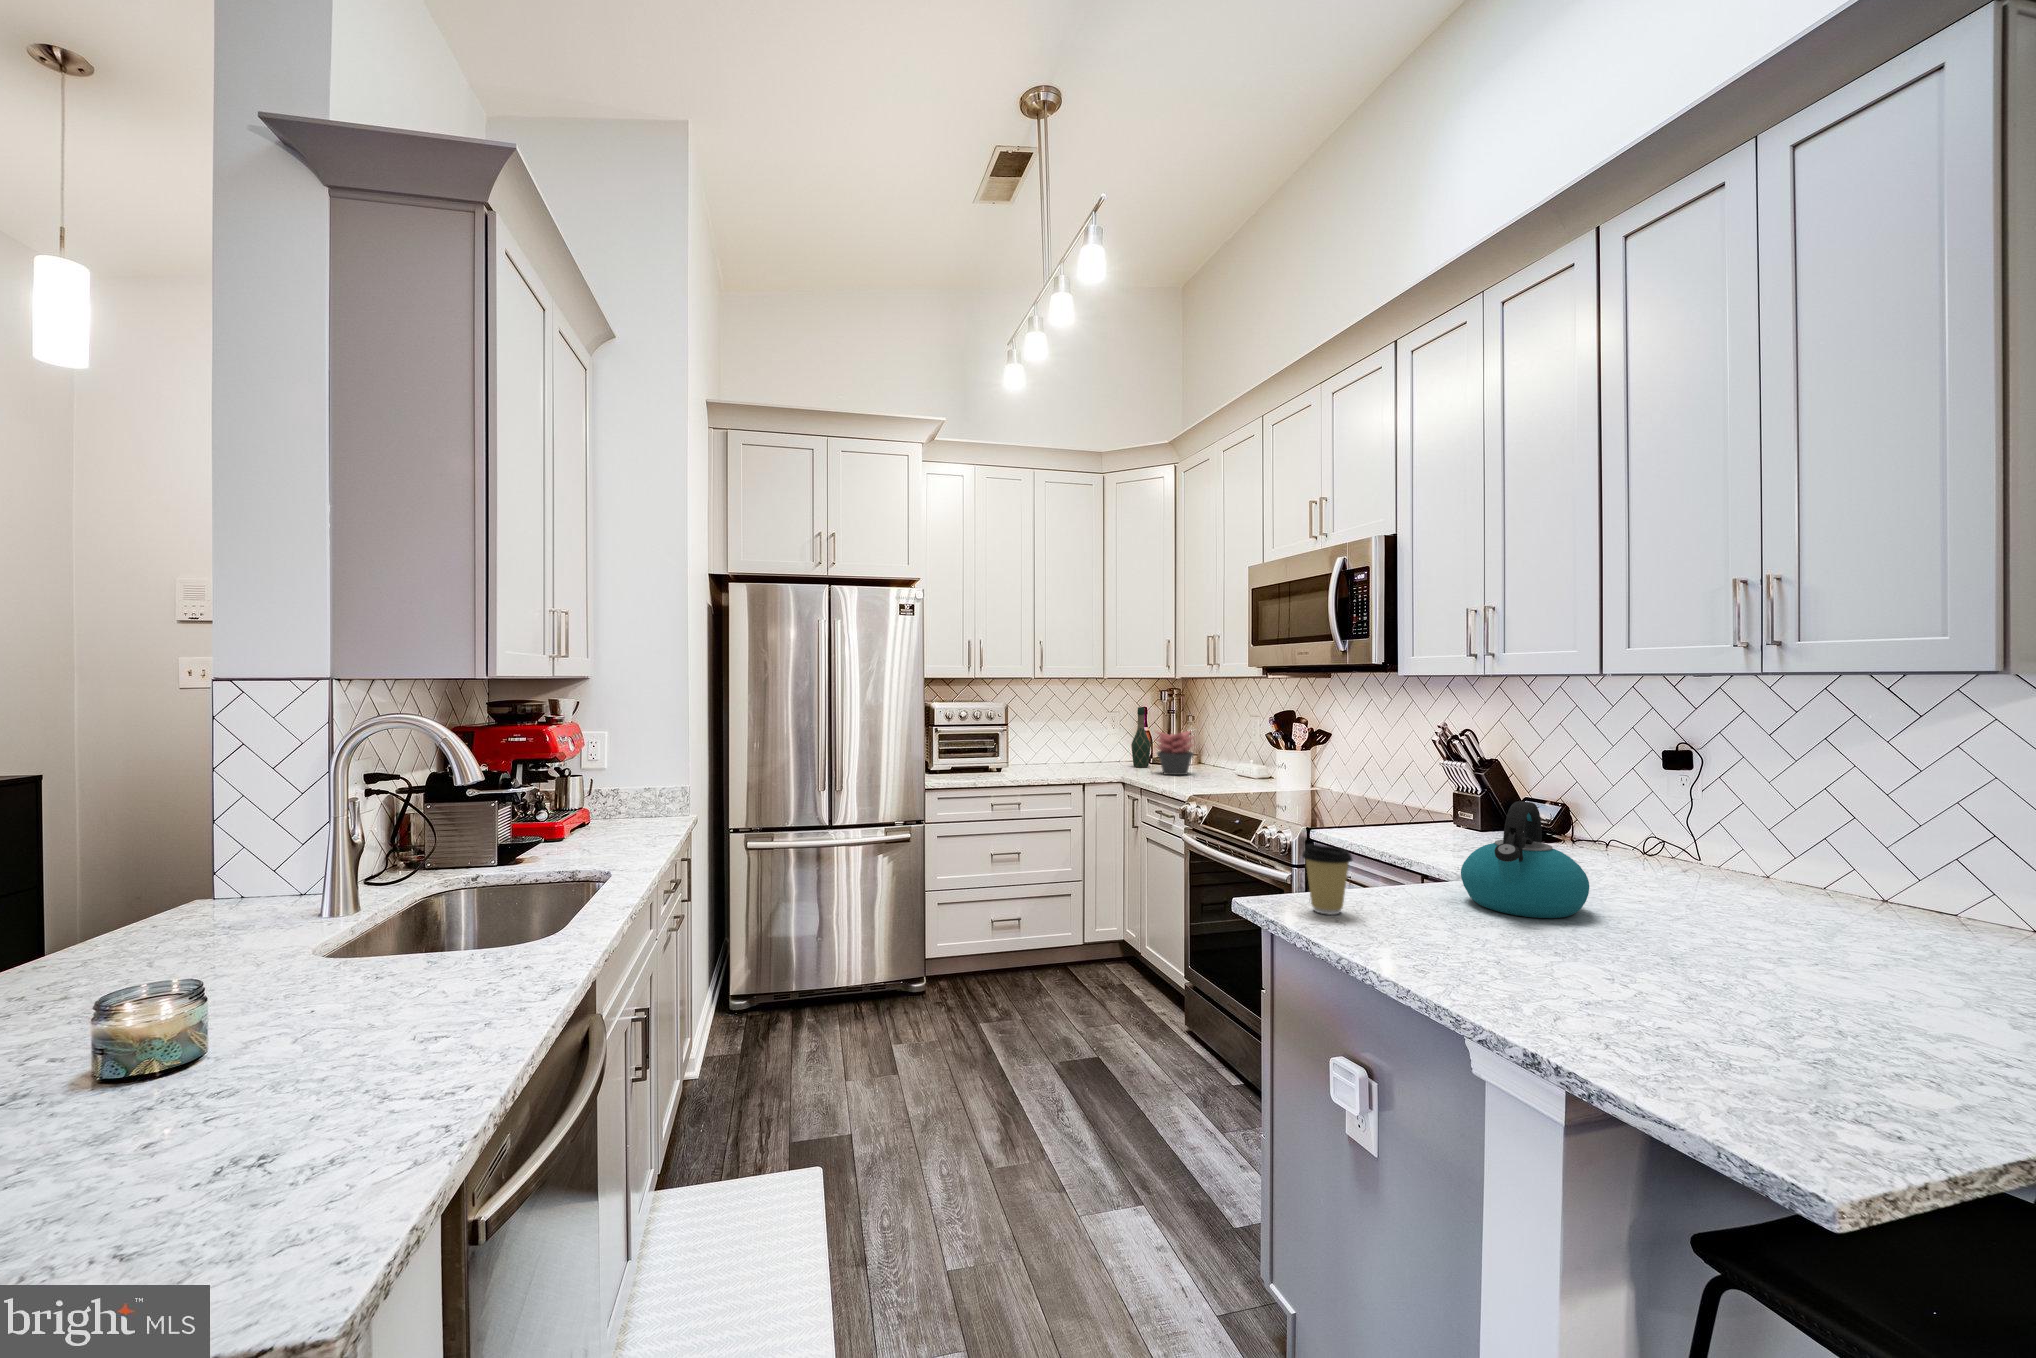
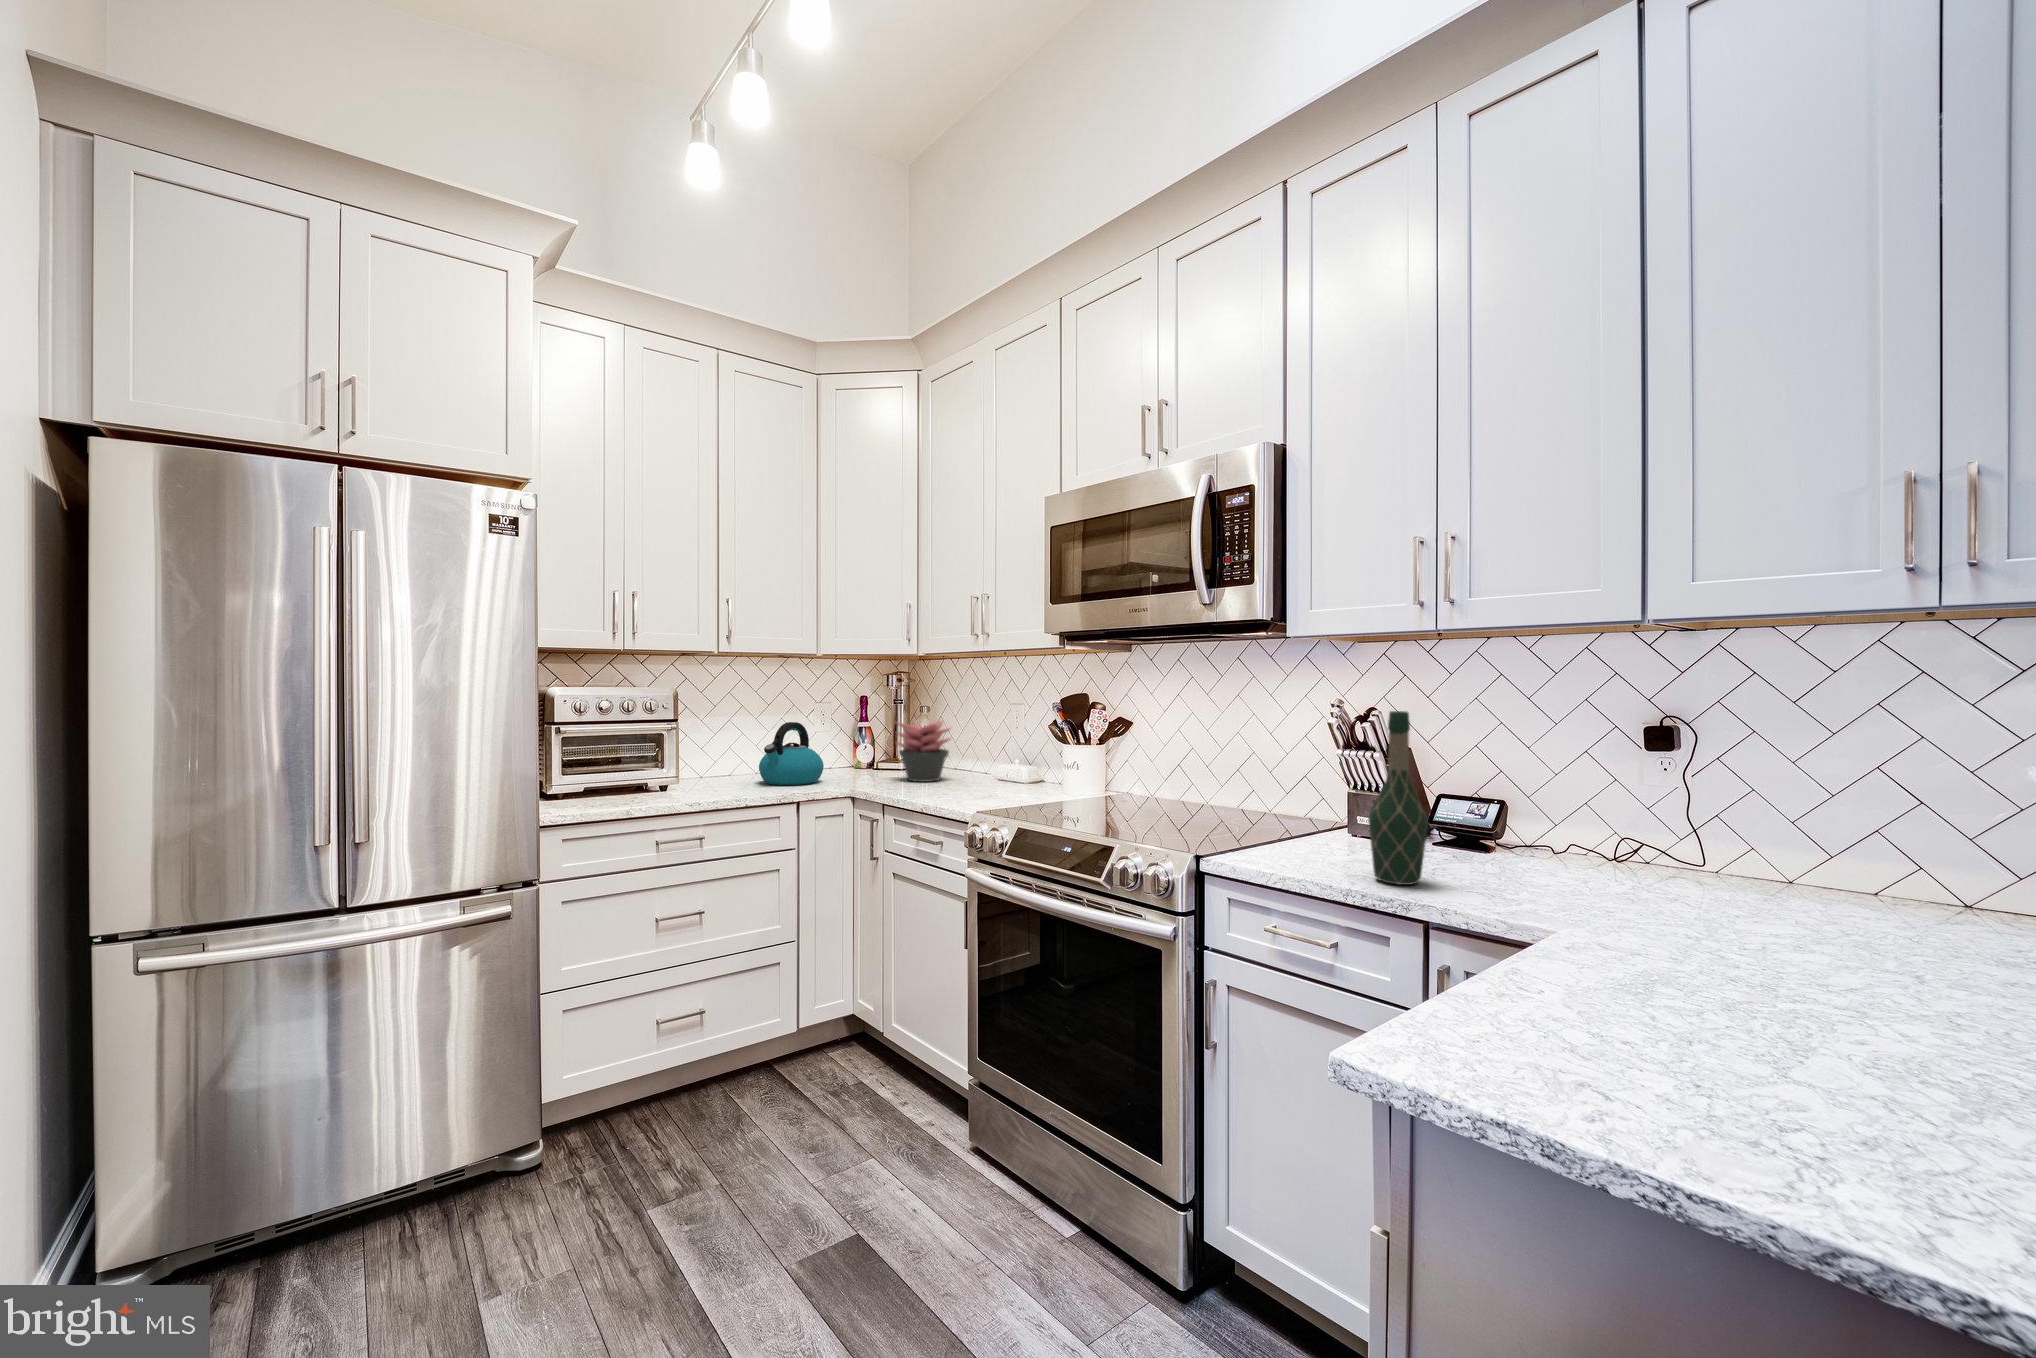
wine bottle: present [1131,707,1151,767] -> present [1368,711,1428,885]
kettle: present [1461,801,1589,918] -> present [759,722,824,785]
coffee cup: present [1302,844,1352,915] -> none [1490,932,1605,1081]

